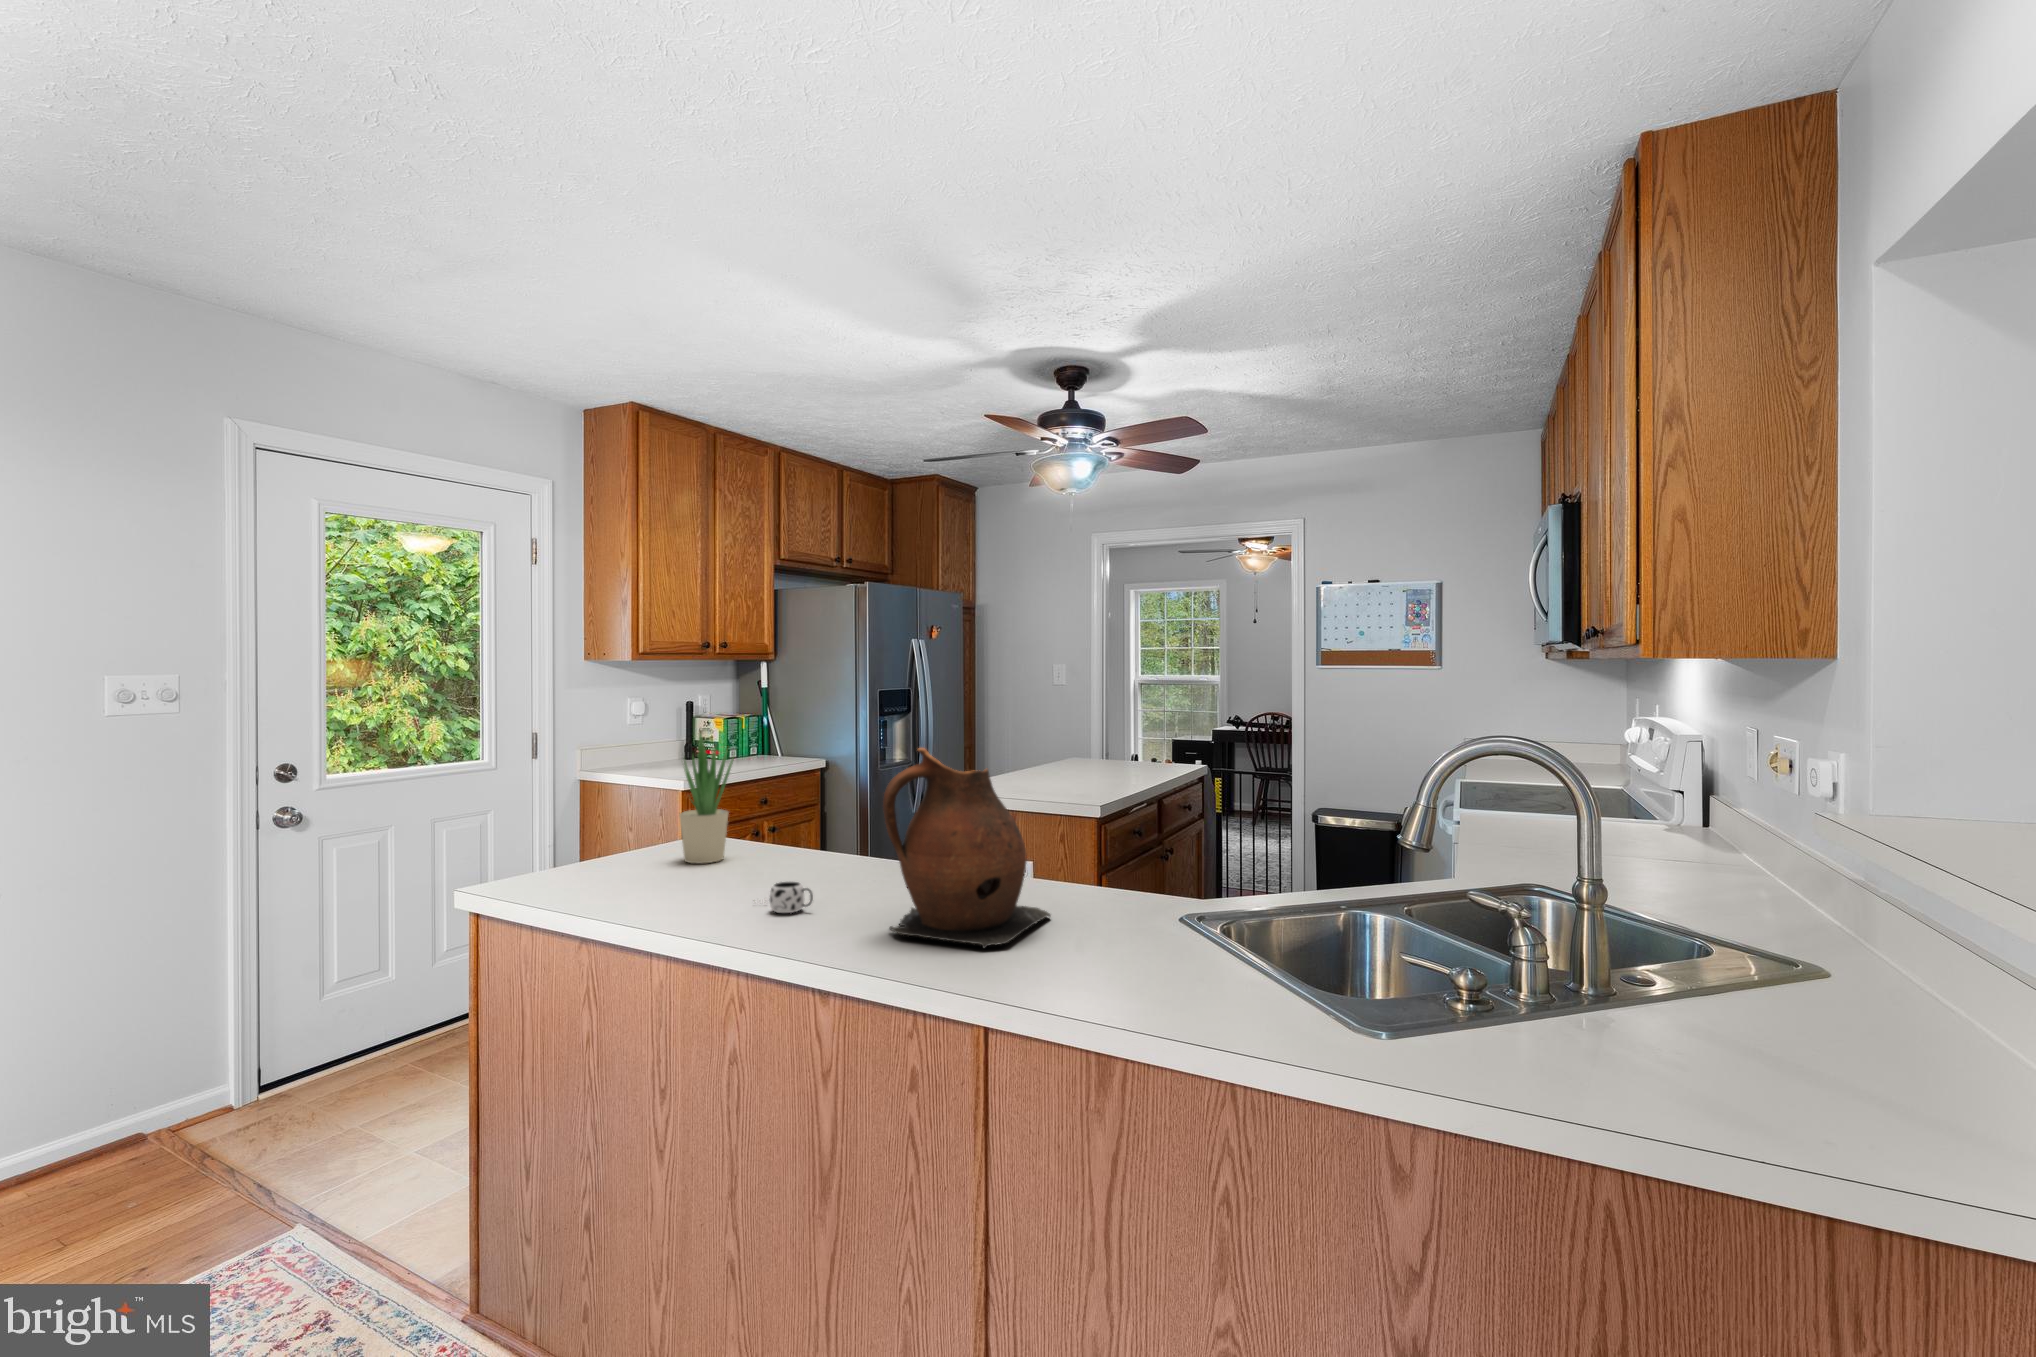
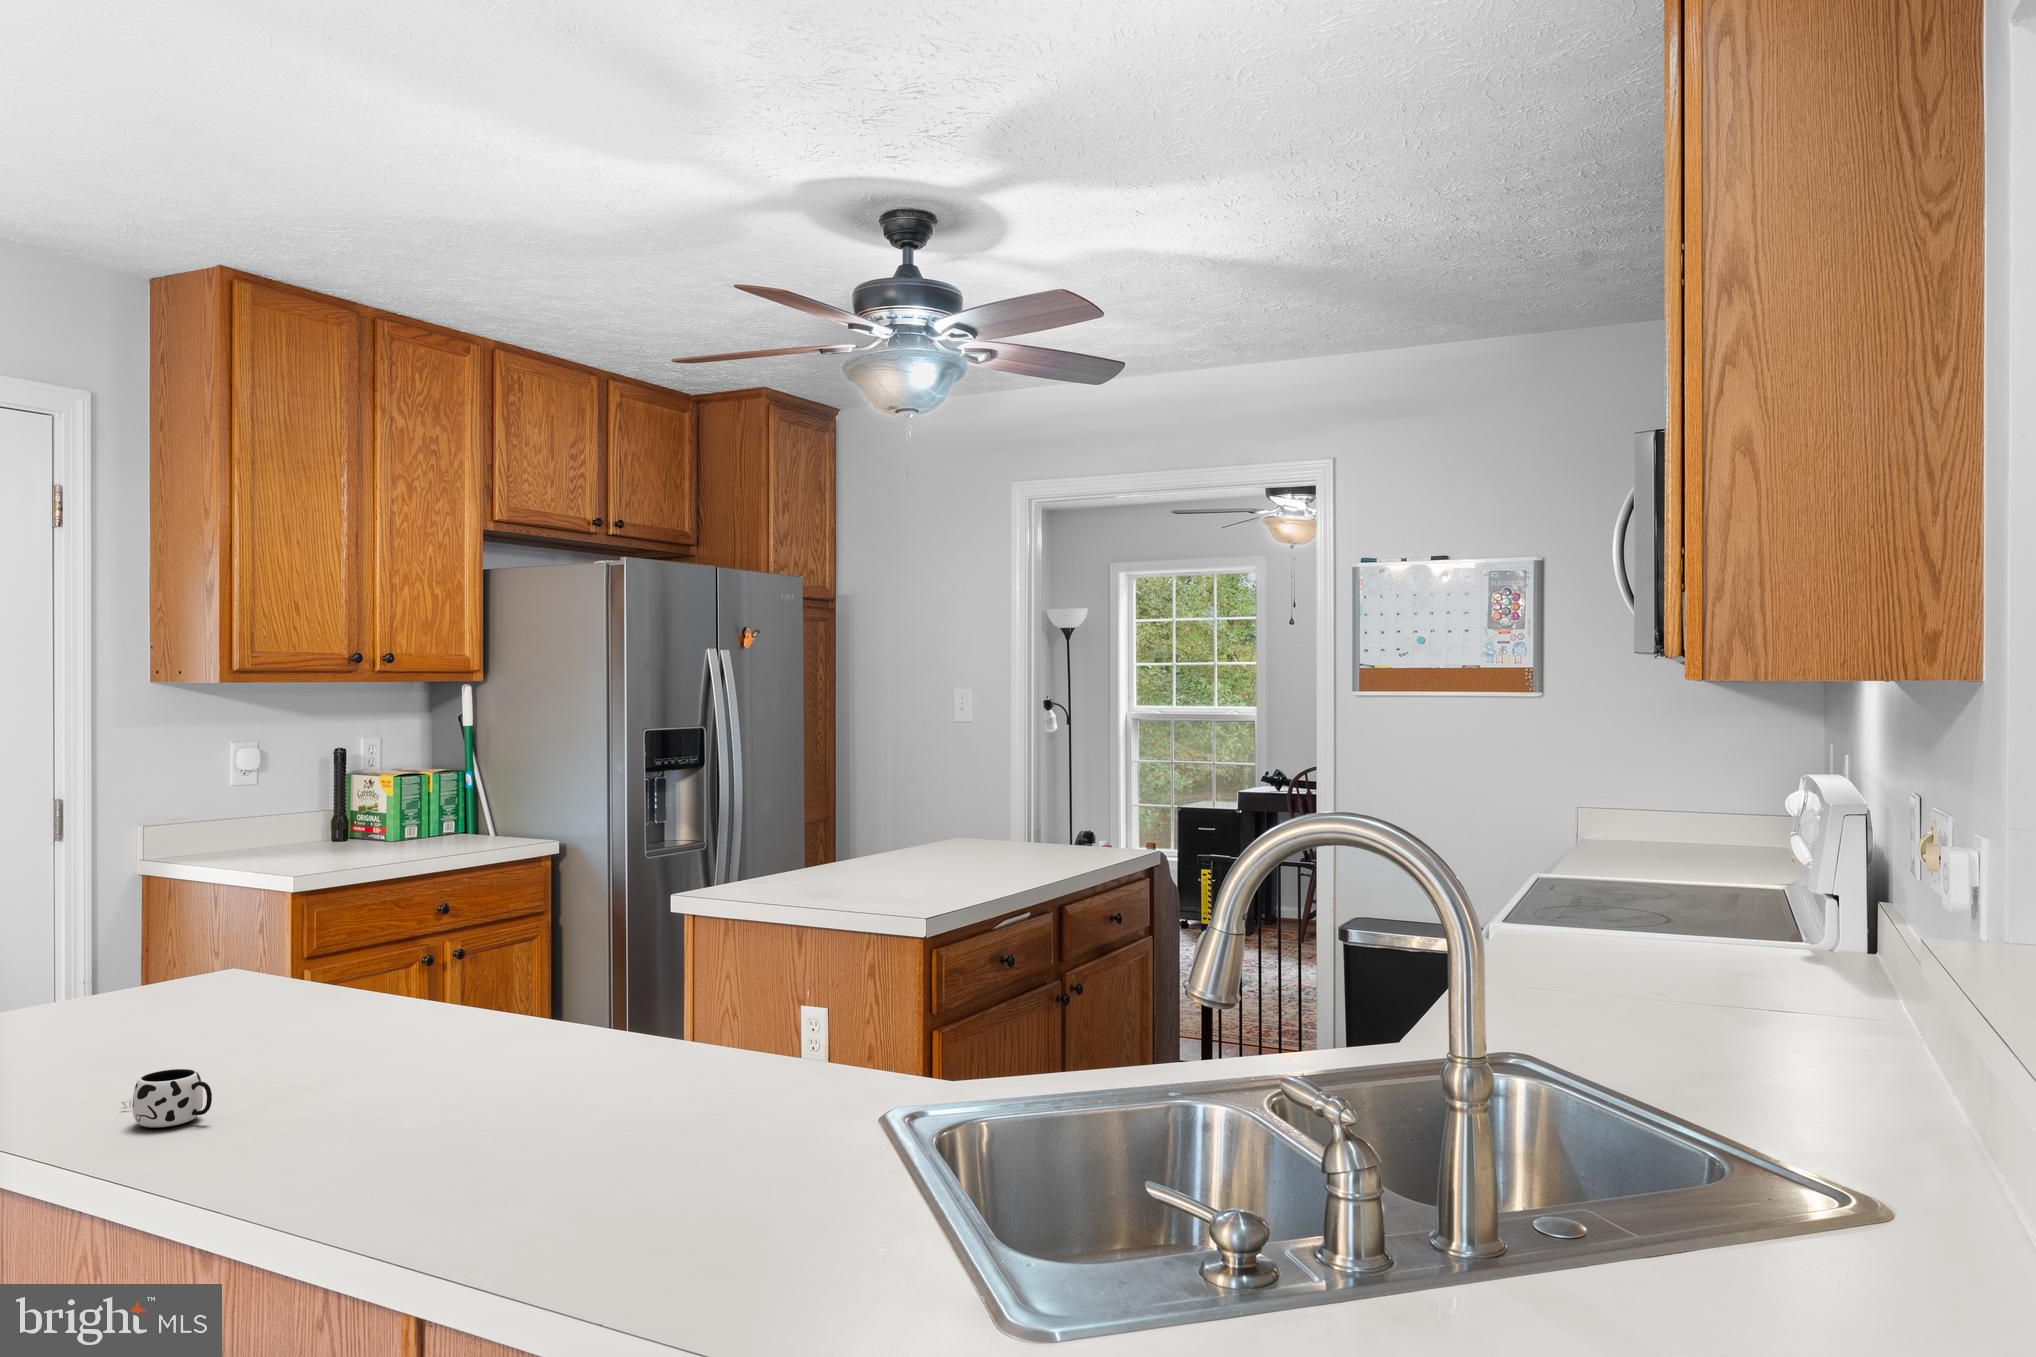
potted plant: present [679,731,734,863] -> none [94,793,207,1028]
ceramic pitcher: present [883,748,1051,948] -> none [292,832,622,1203]

